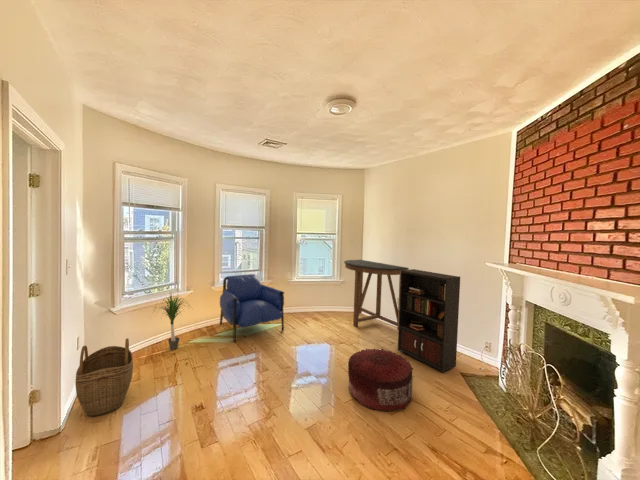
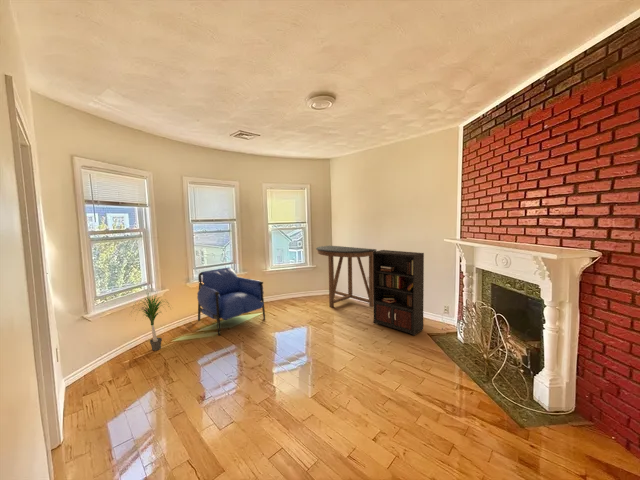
woven basket: present [75,338,133,417] -> none [69,341,129,424]
pouf: present [348,349,413,411] -> none [338,321,395,372]

